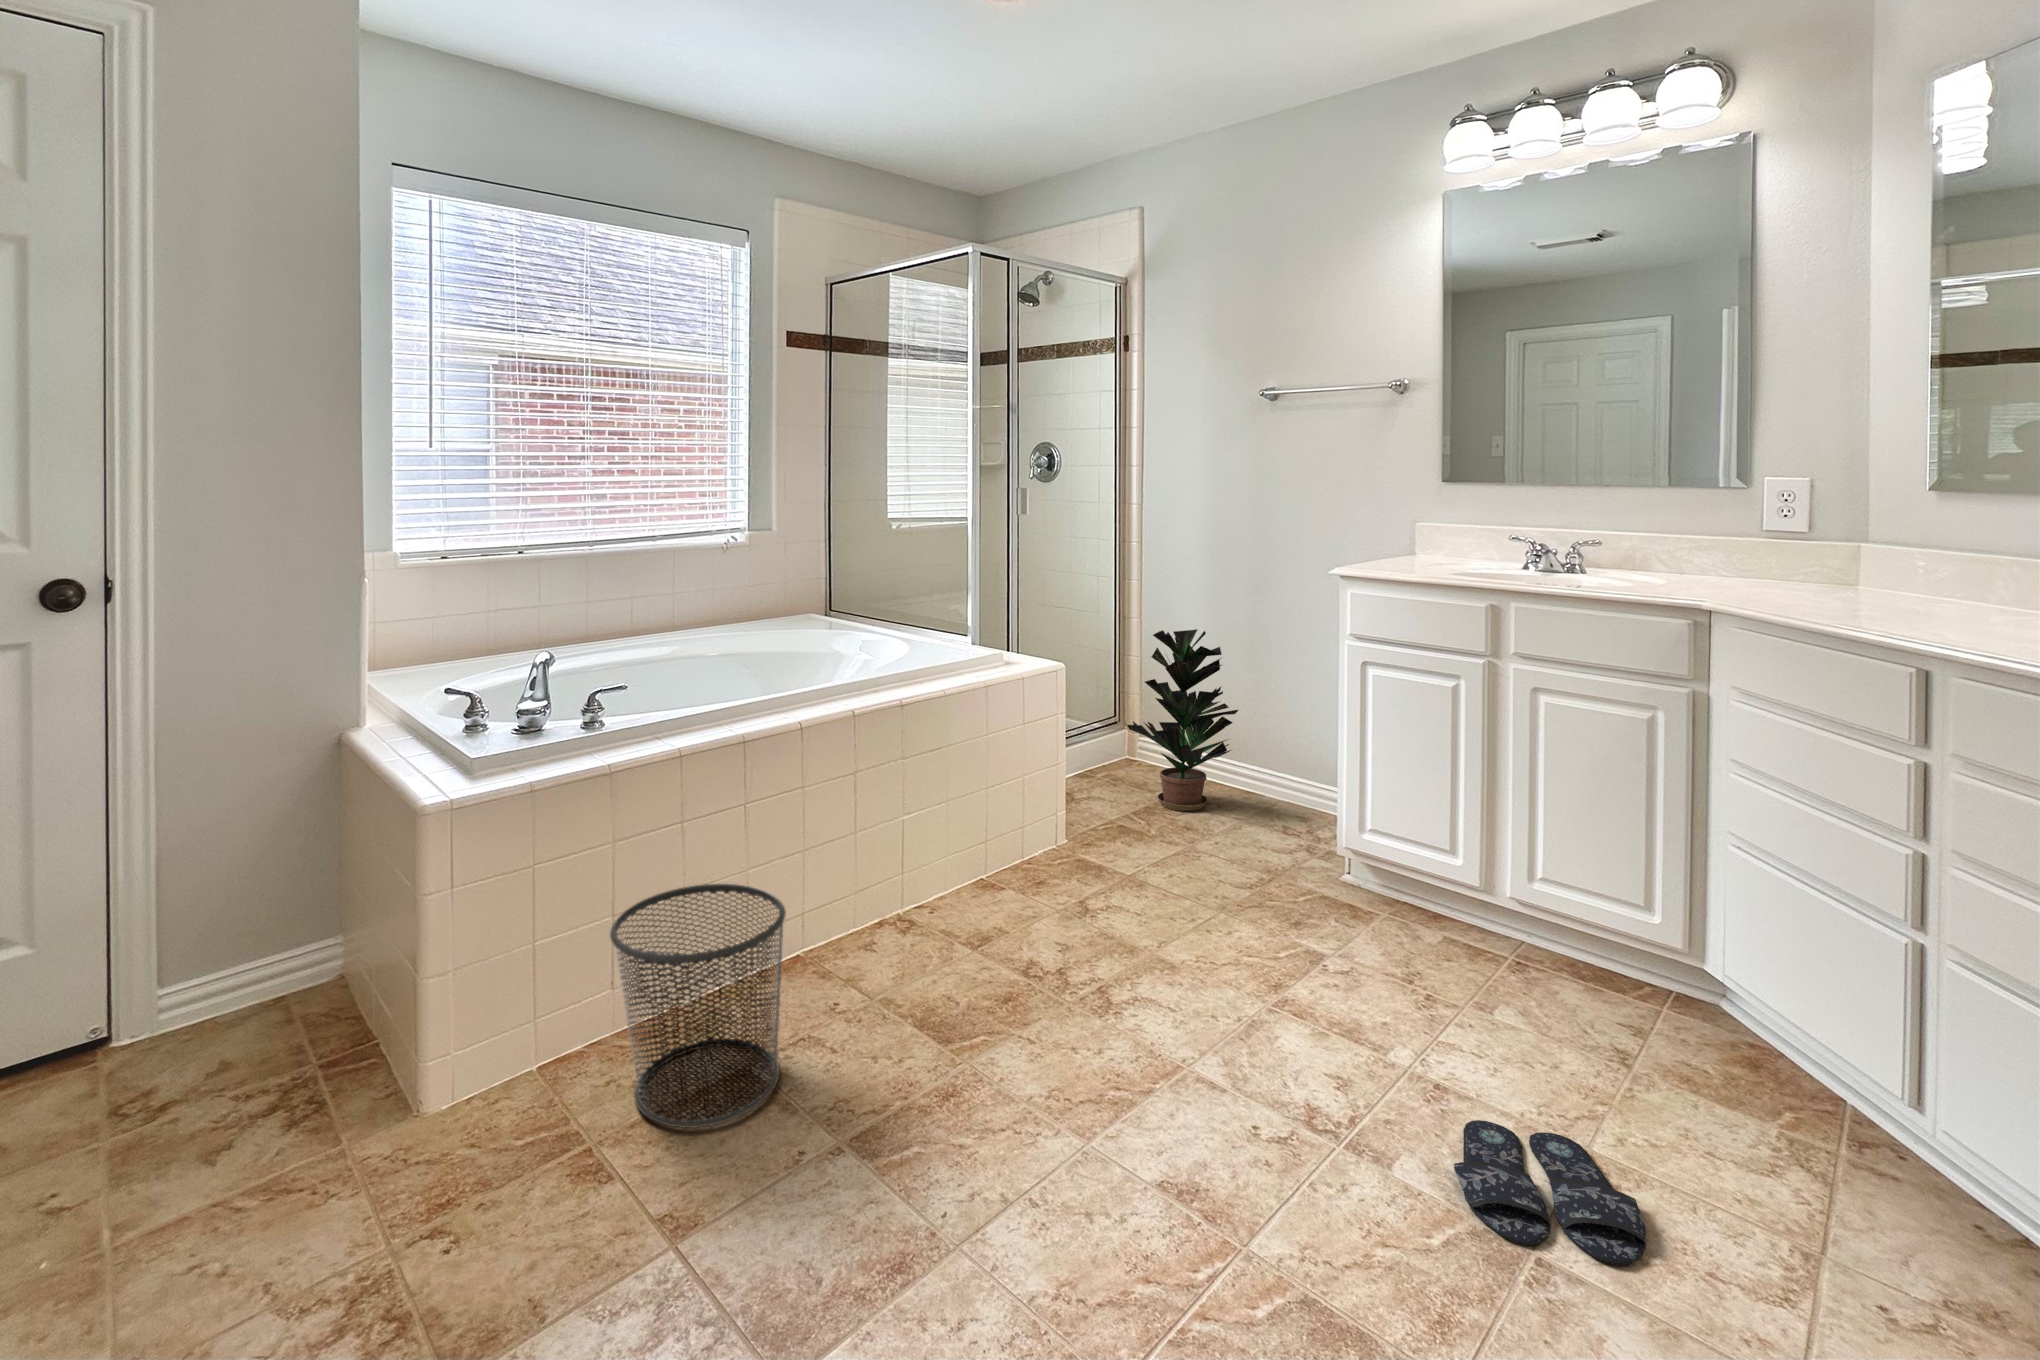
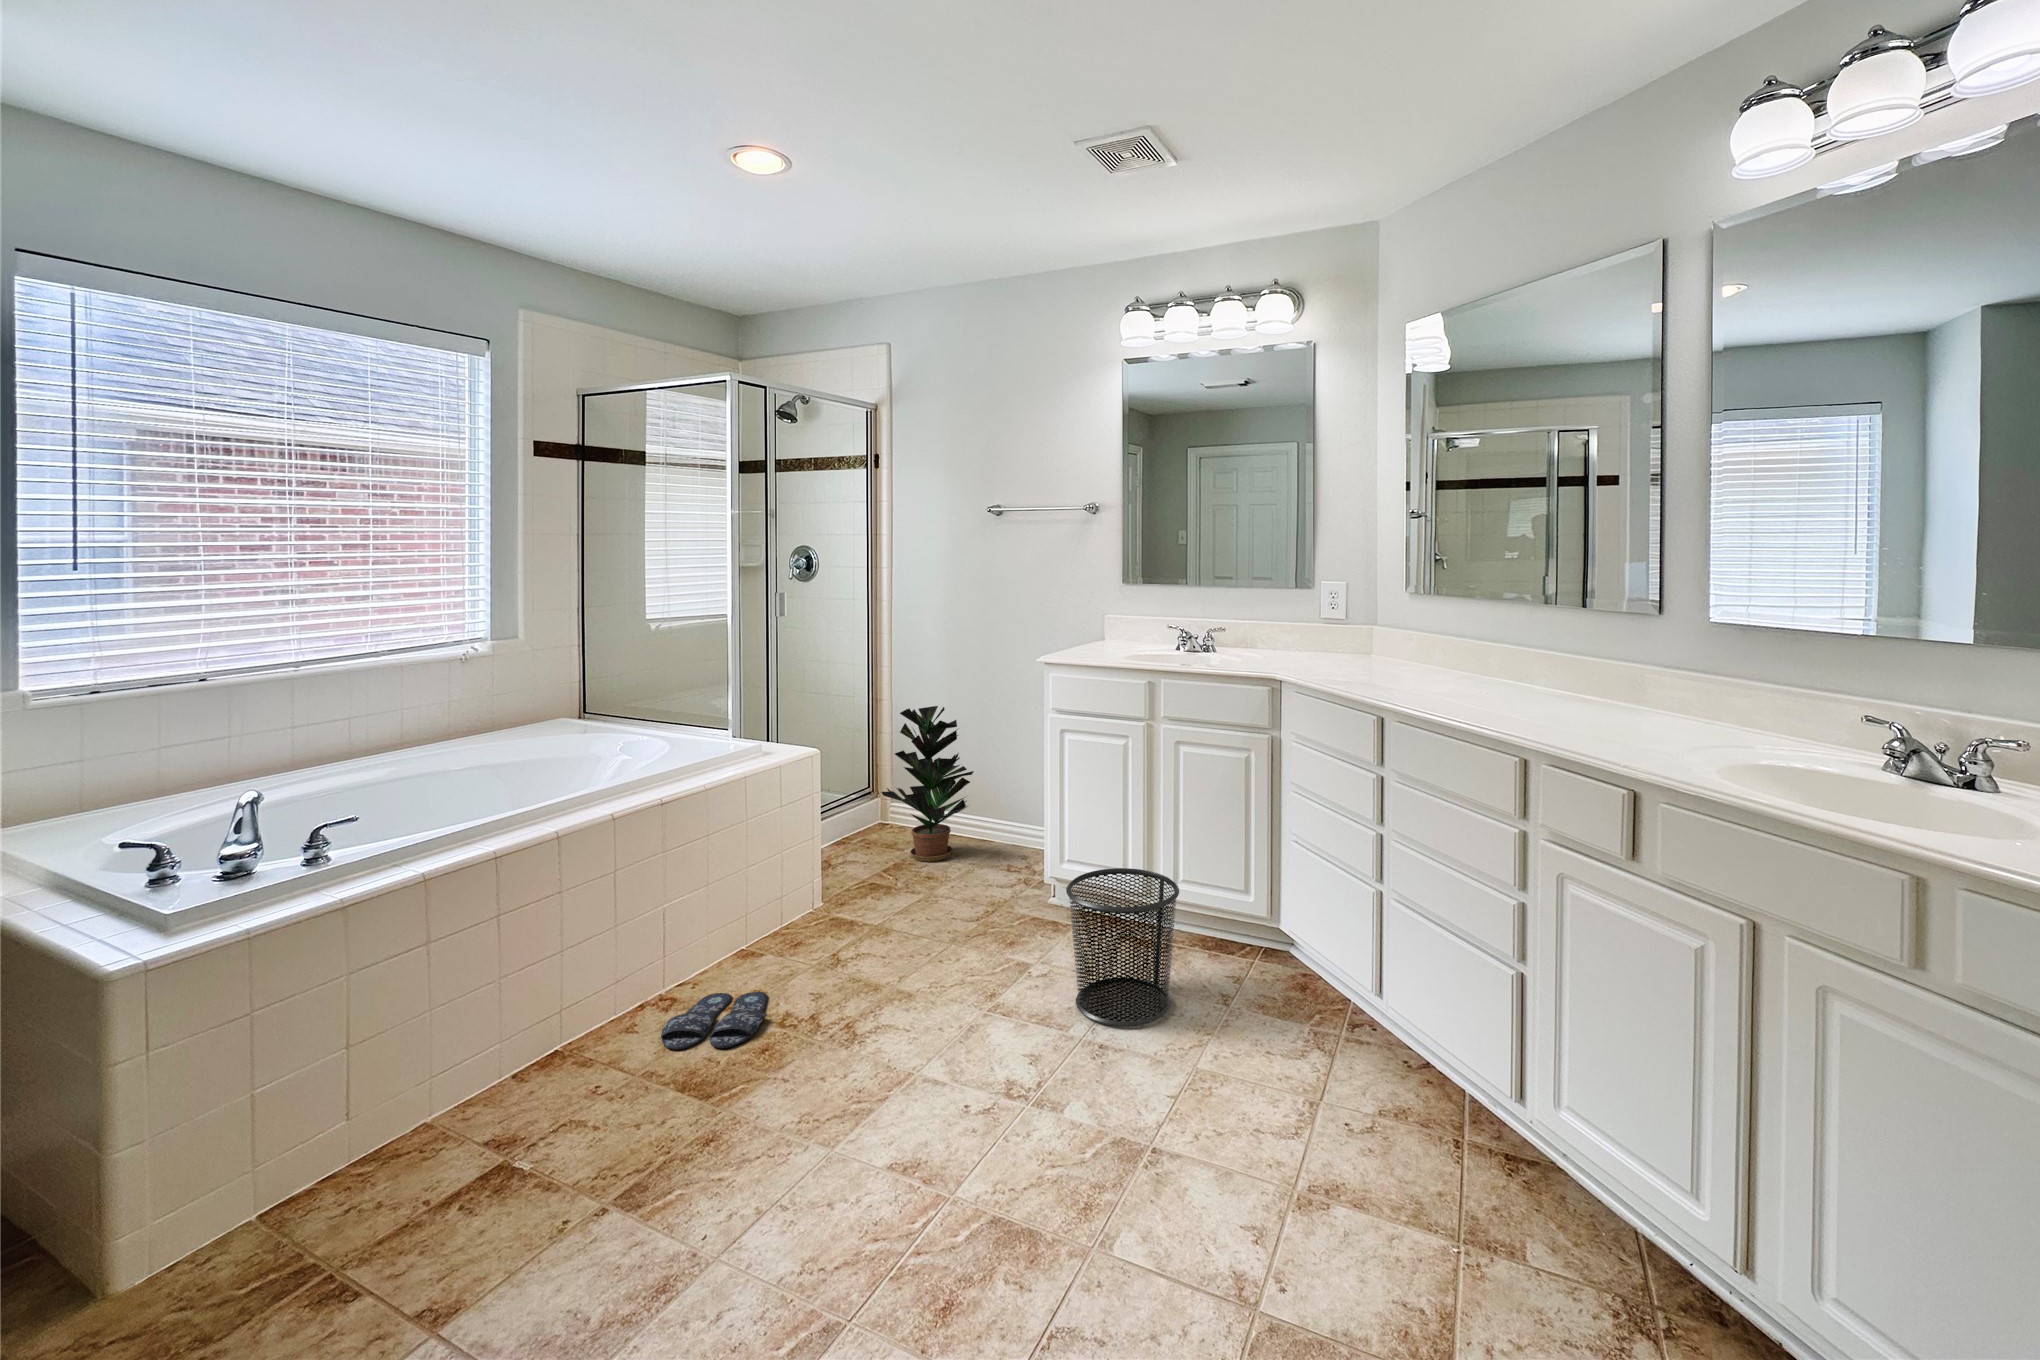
waste bin: present [610,884,786,1128] -> present [1066,868,1179,1027]
slippers: present [1454,1120,1646,1265] -> present [661,992,767,1050]

